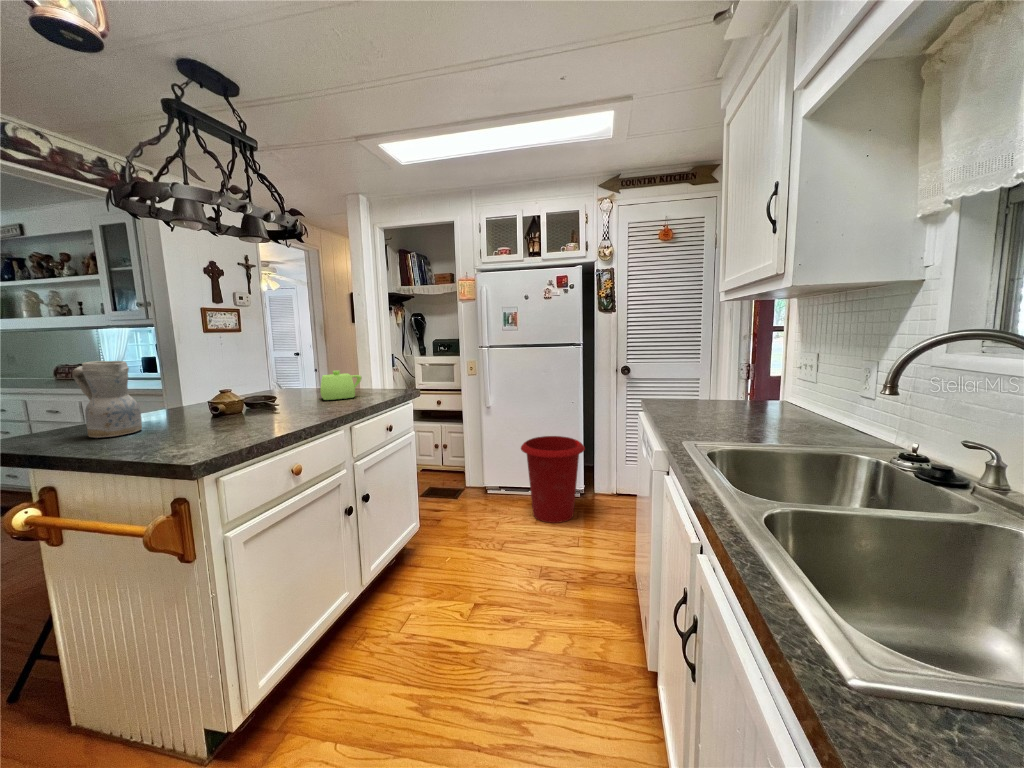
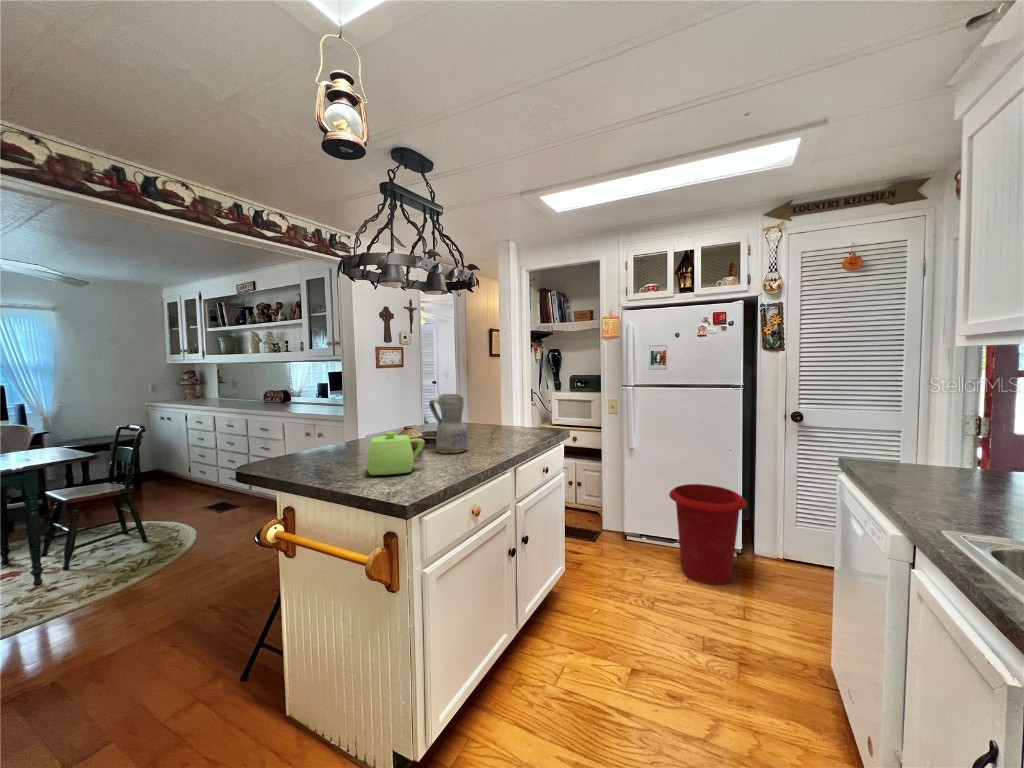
ceramic pitcher: present [72,361,142,438] -> present [429,394,468,453]
teapot: present [320,371,362,400] -> present [367,432,425,475]

